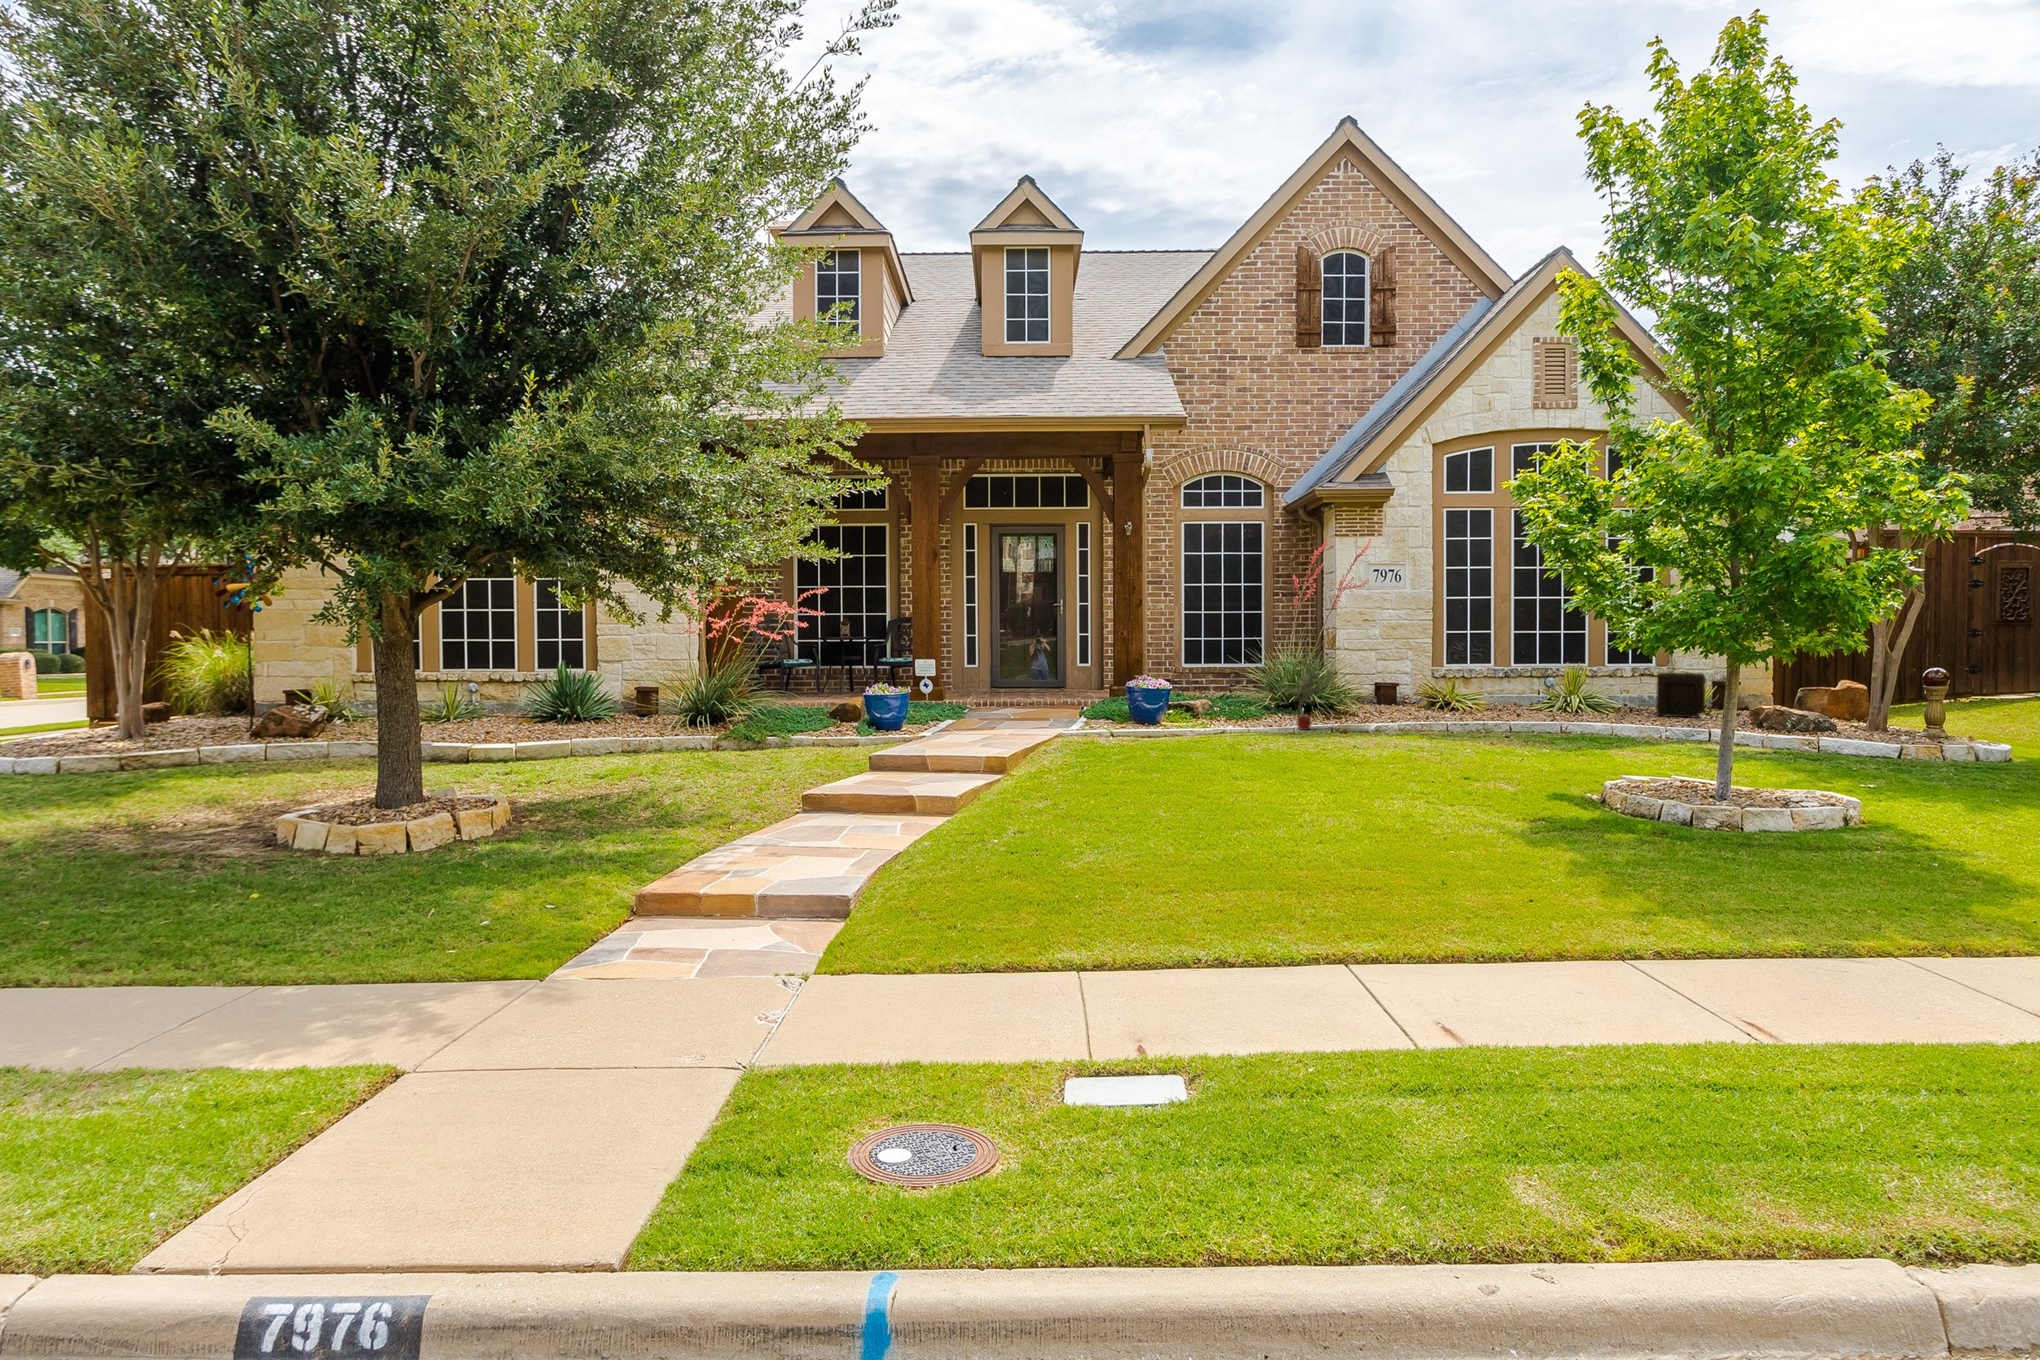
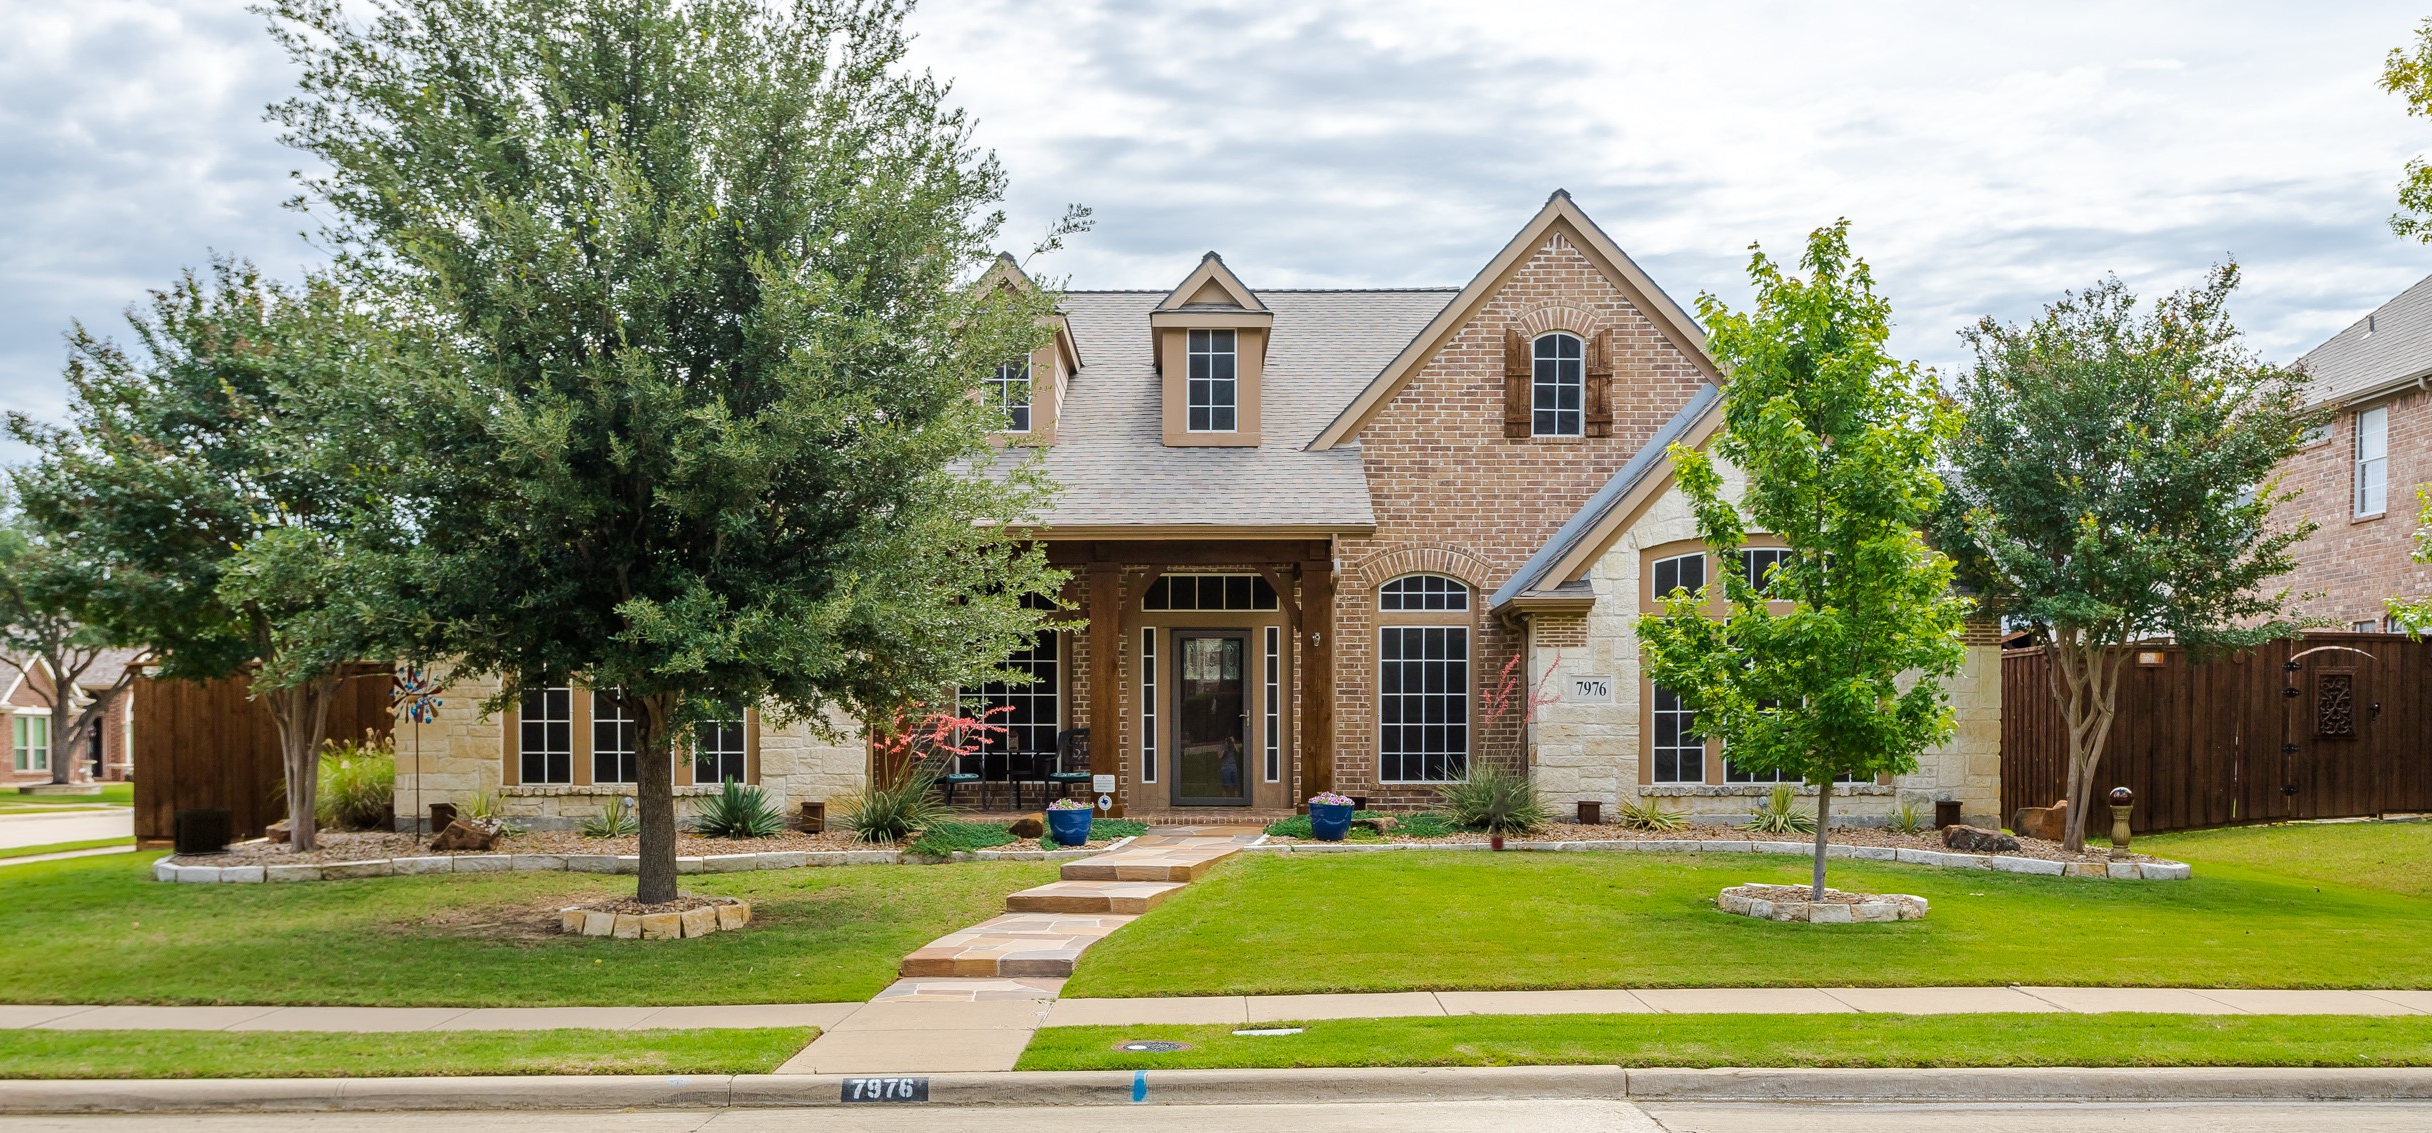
wooden crate: present [1657,673,1705,718] -> present [174,808,232,856]

